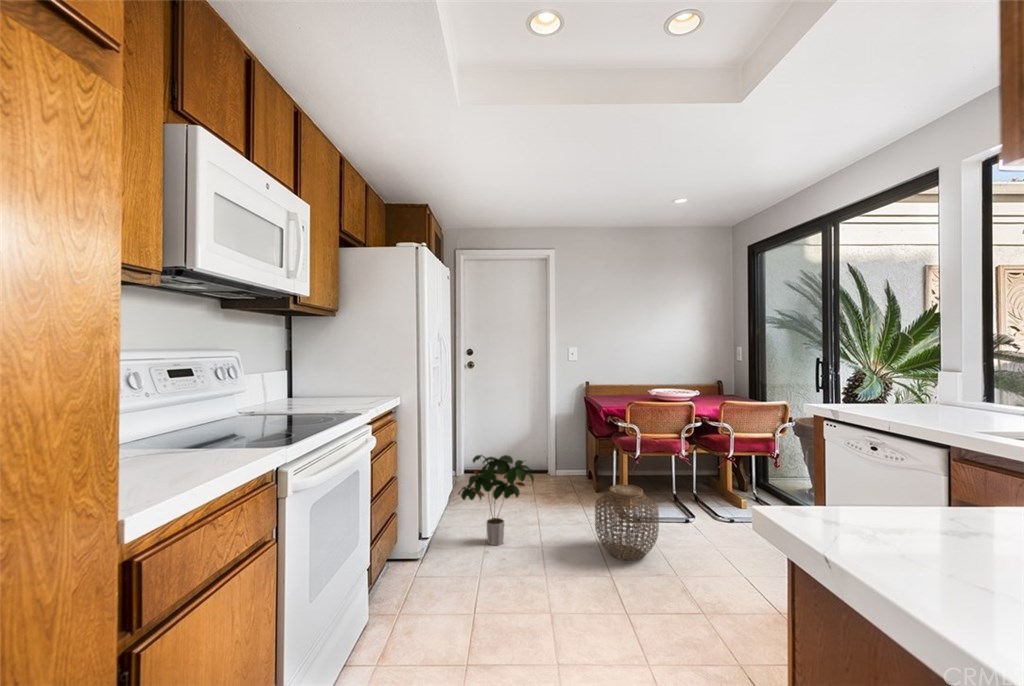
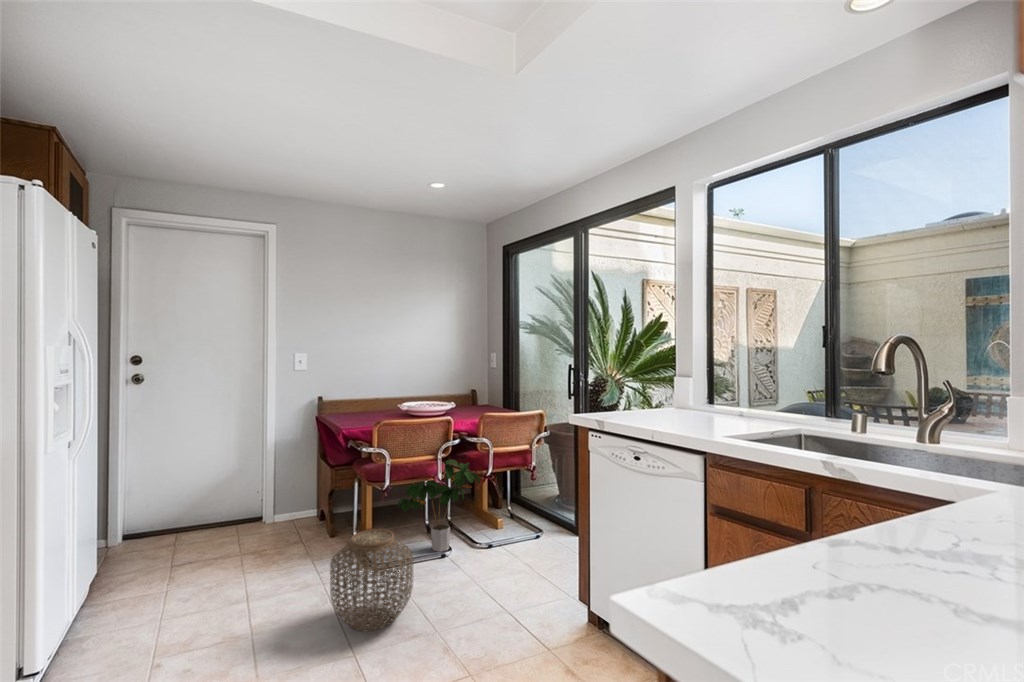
potted plant: present [458,455,534,545] -> present [398,460,480,552]

